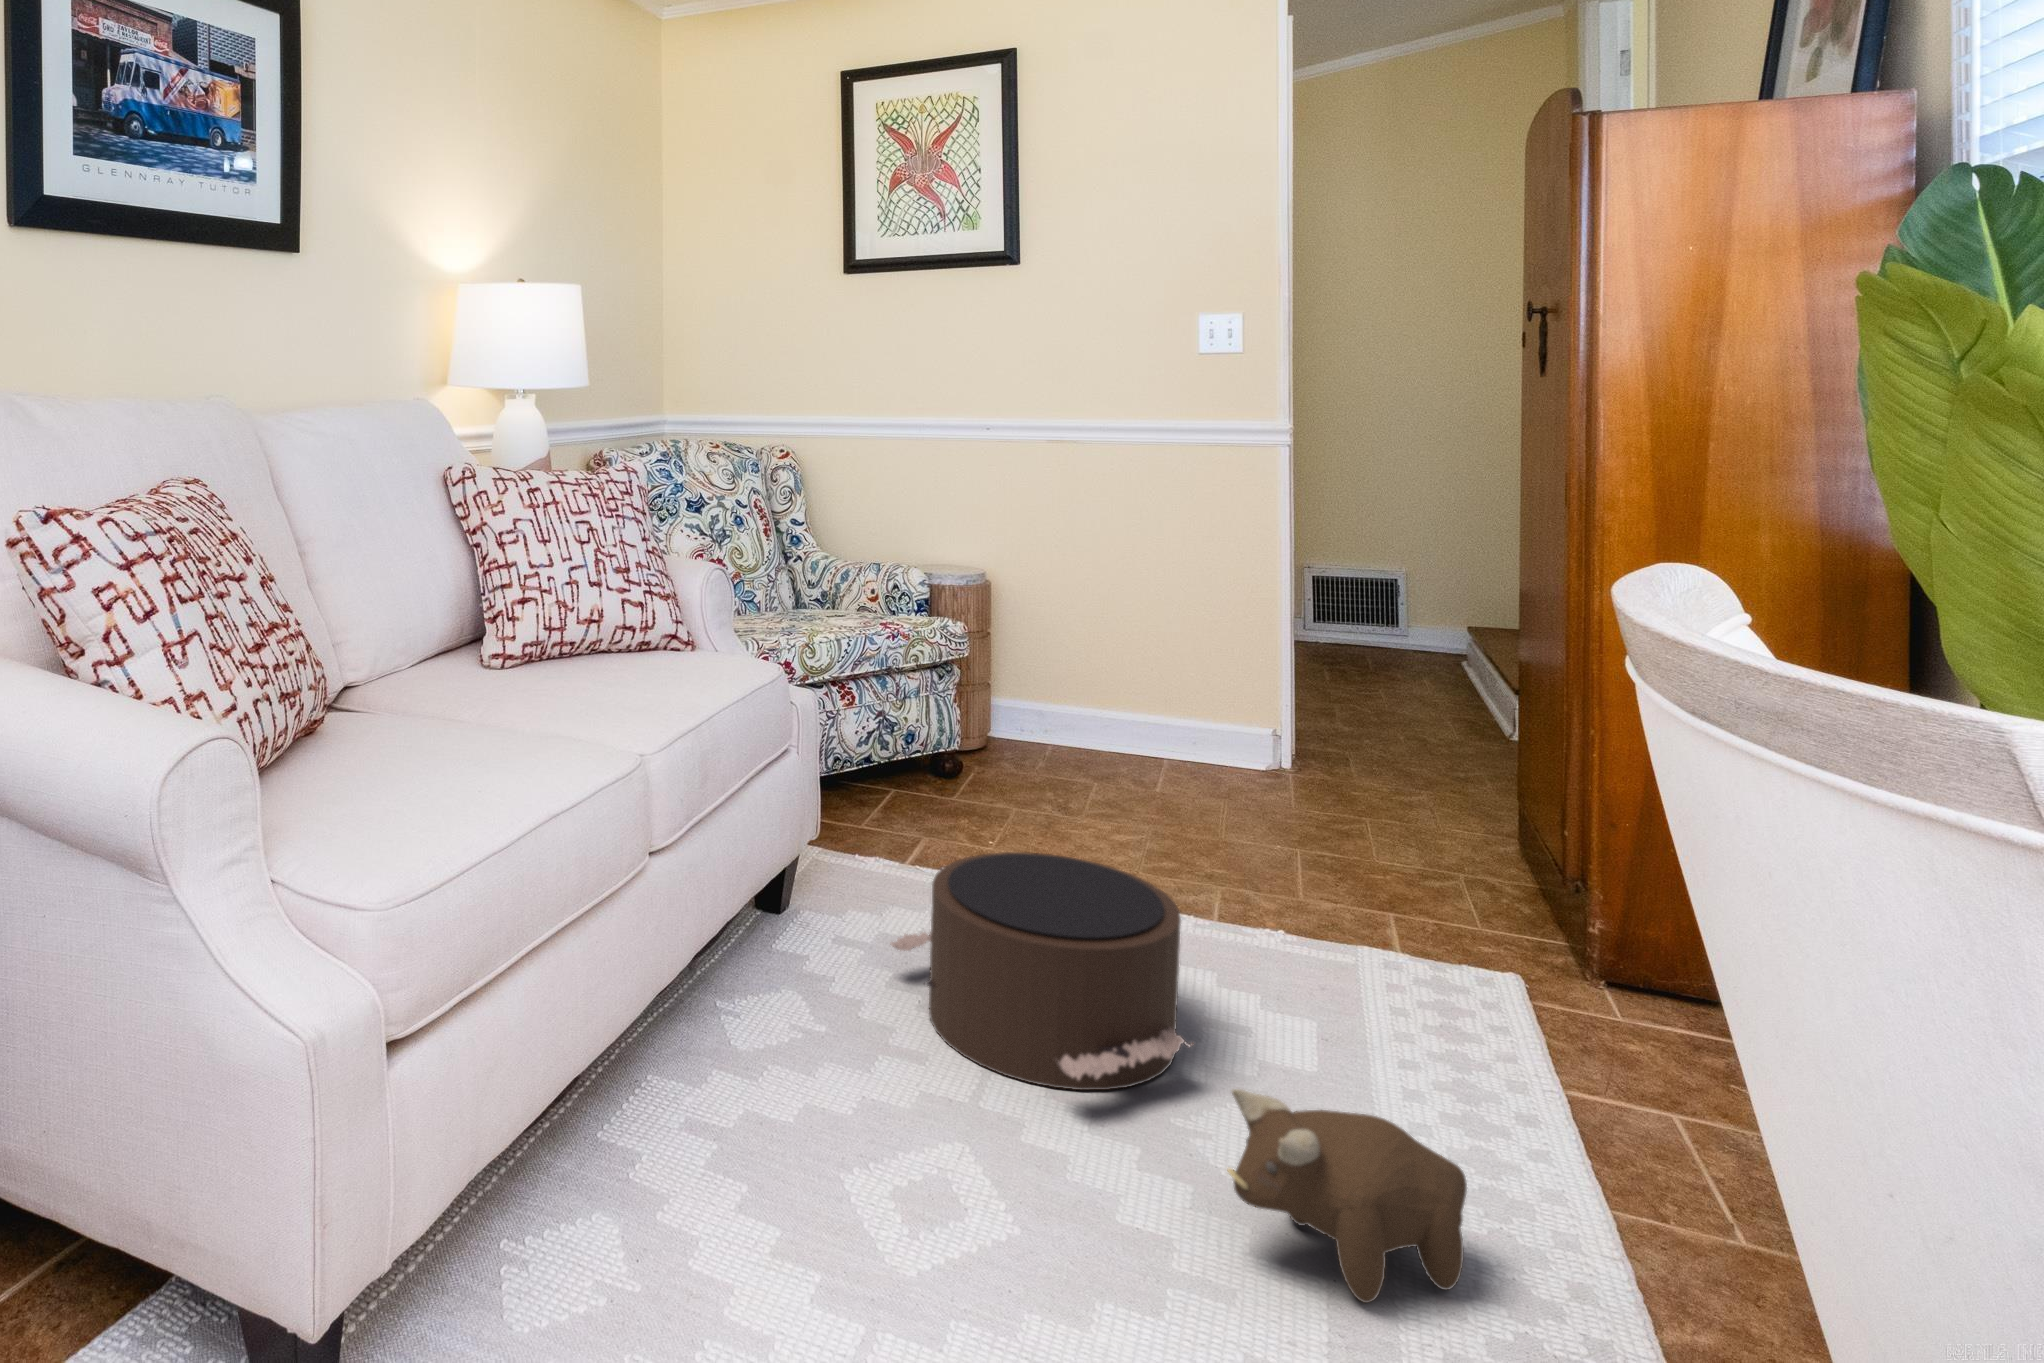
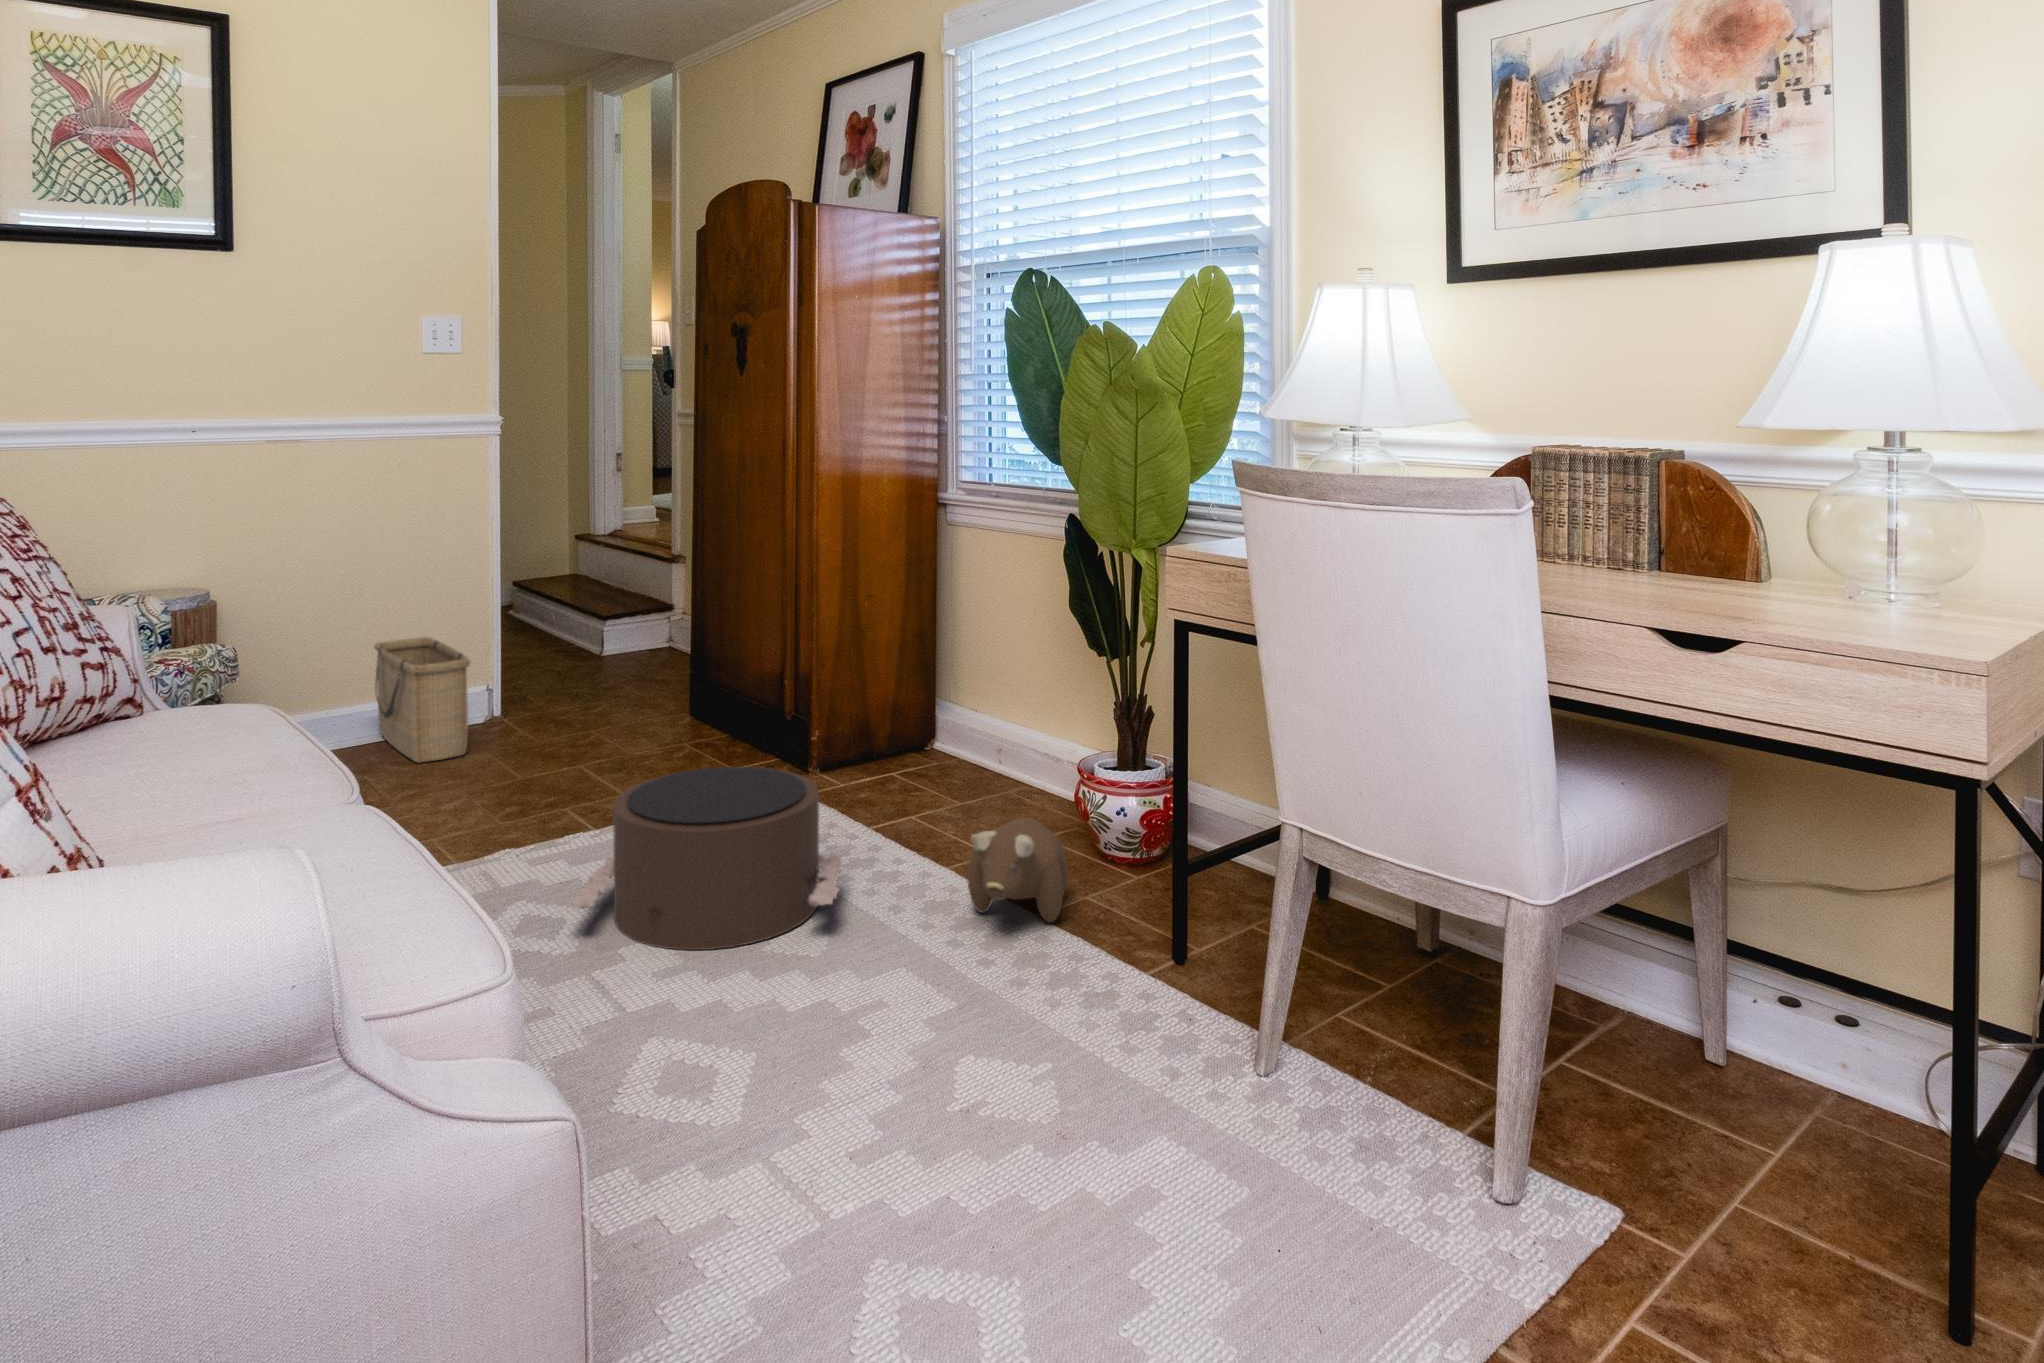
basket: none [1081,652,1166,786] -> present [374,637,470,762]

